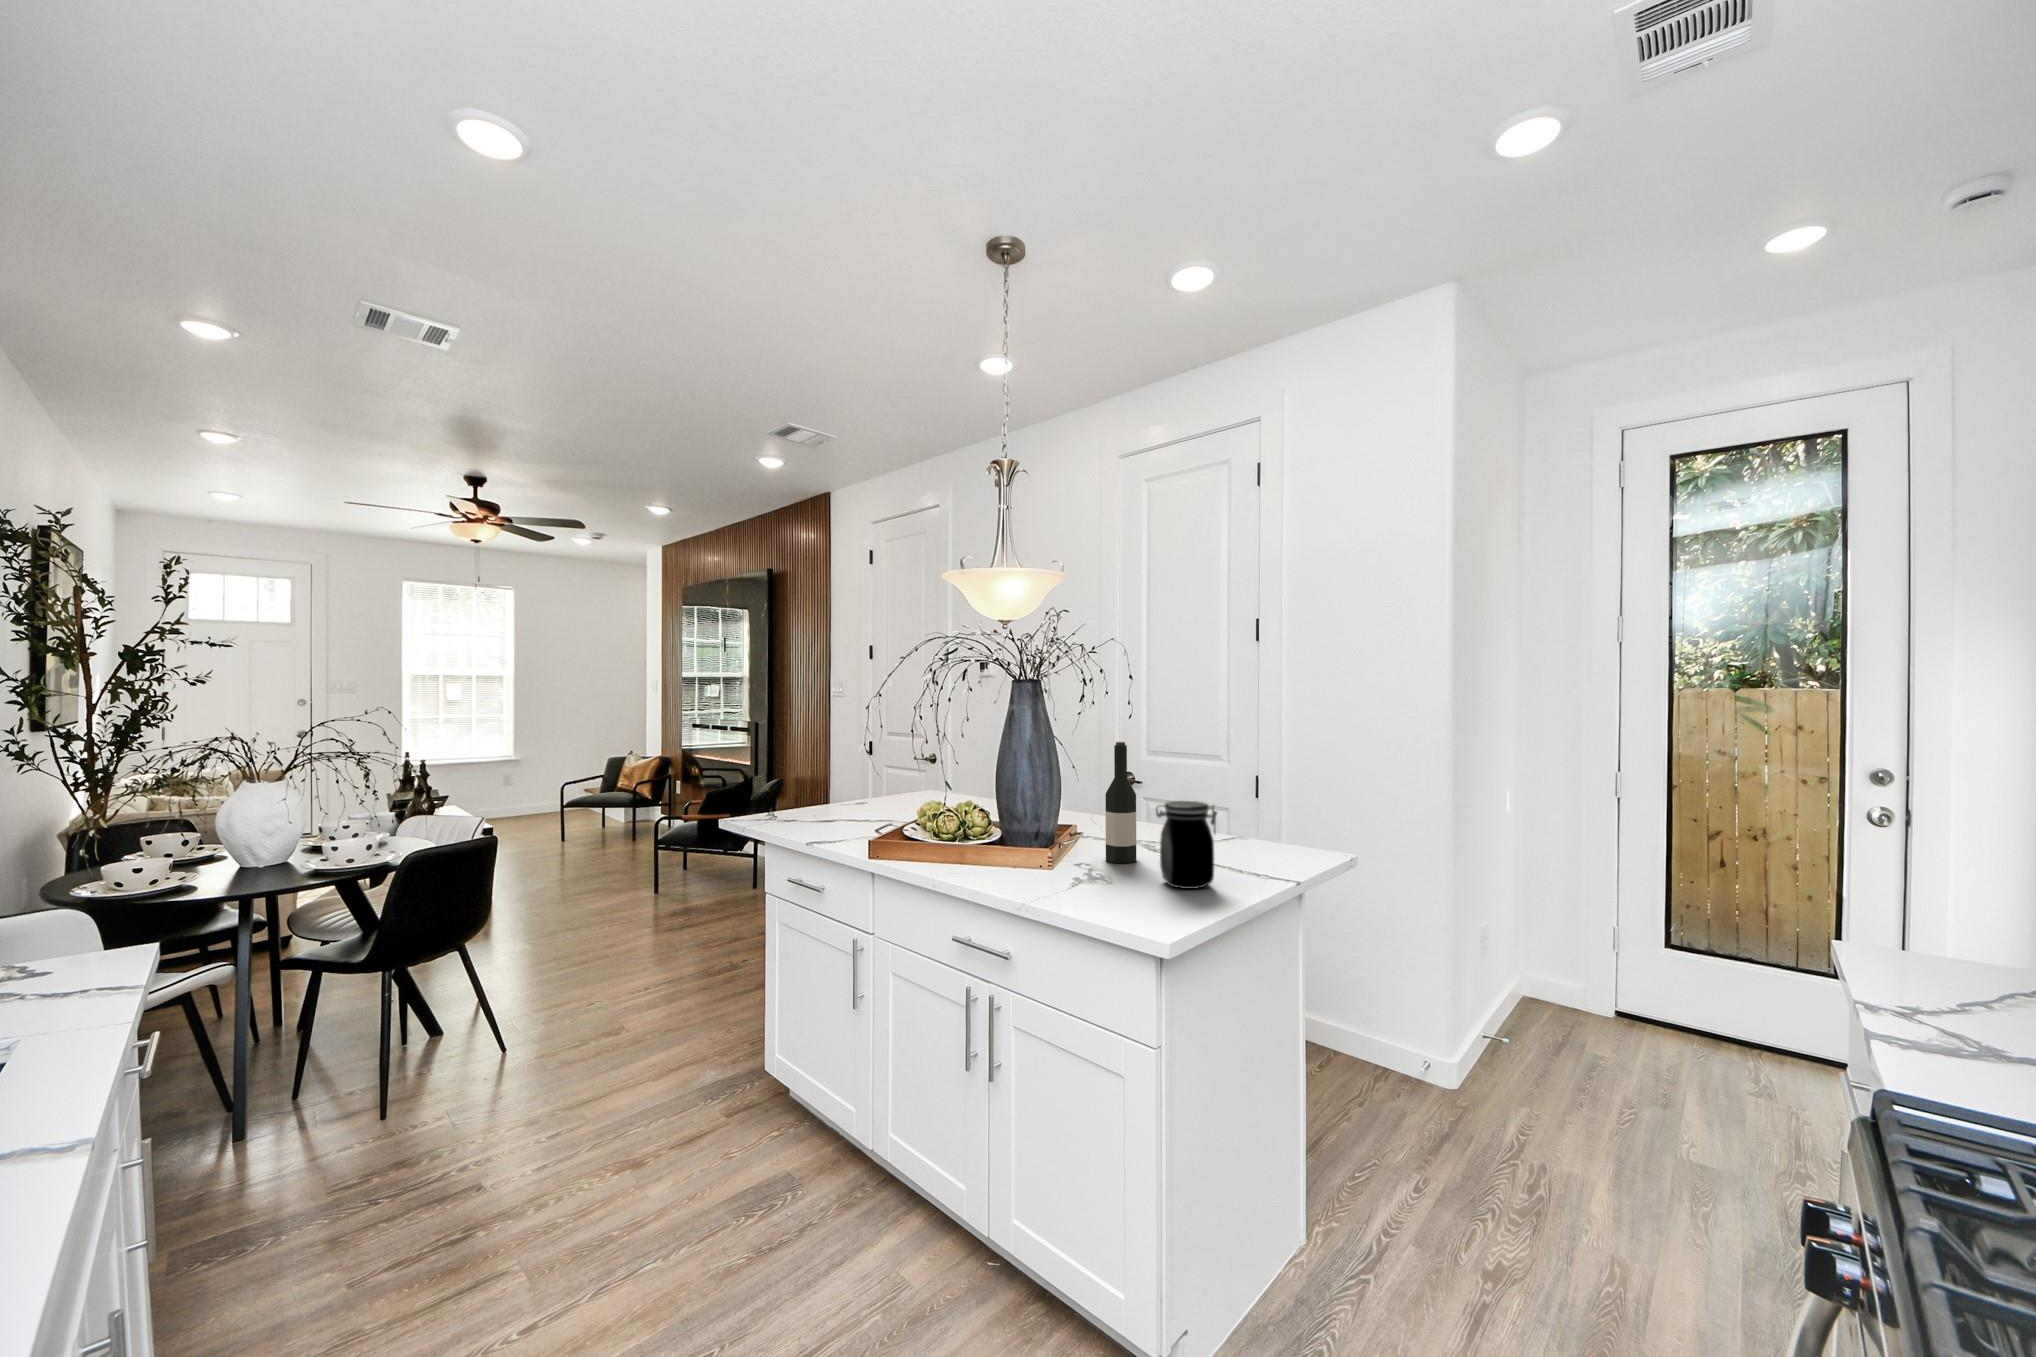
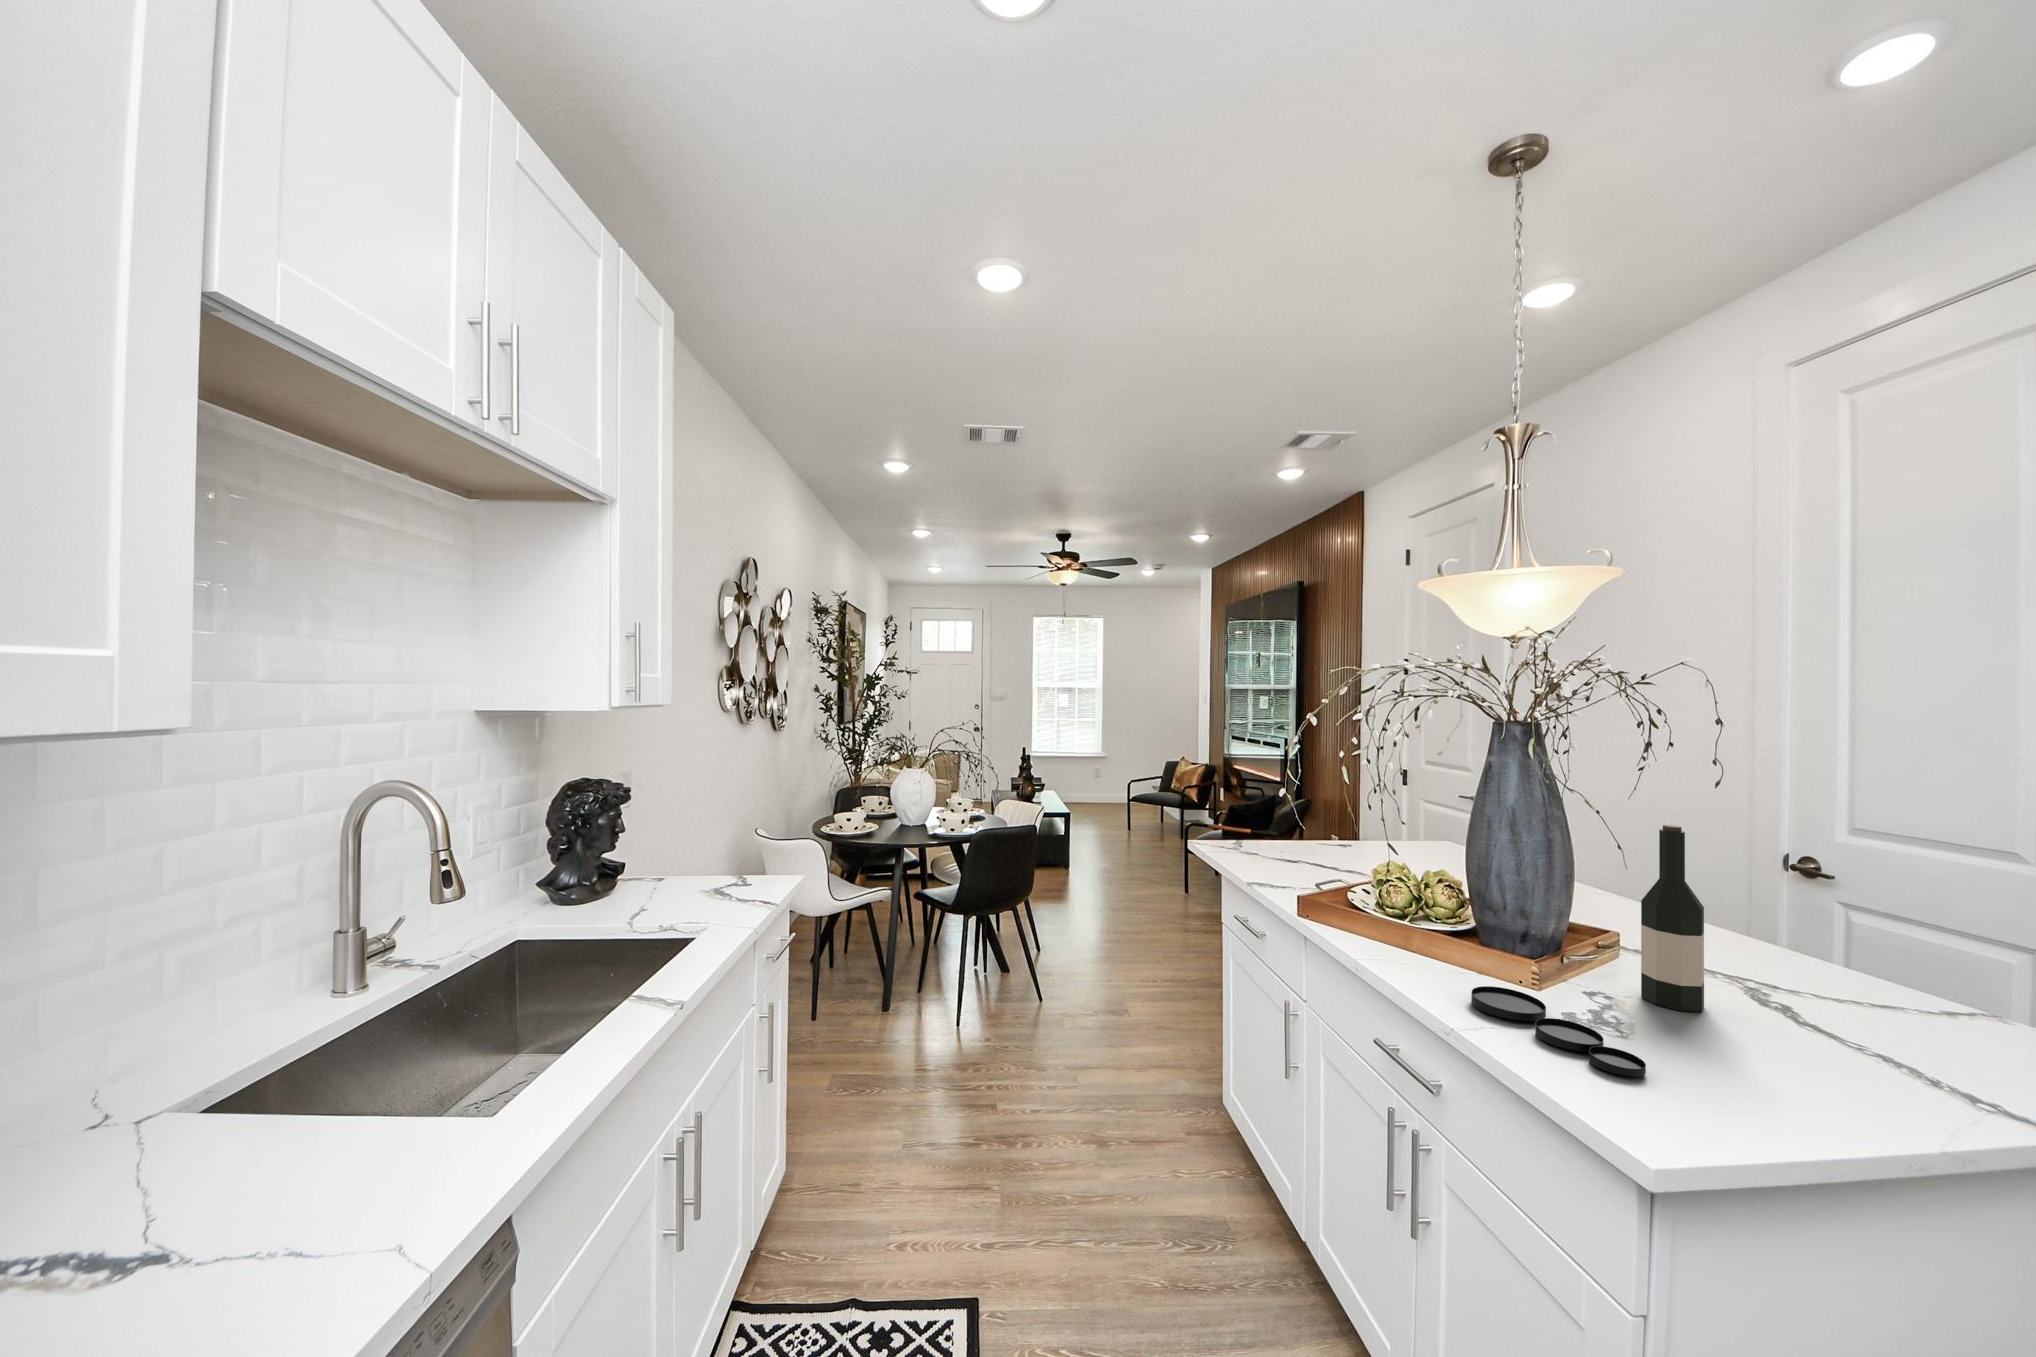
jar: present [1156,801,1217,889] -> none [1719,938,1864,1101]
plate: none [1021,871,1129,901] -> present [1471,986,1646,1076]

